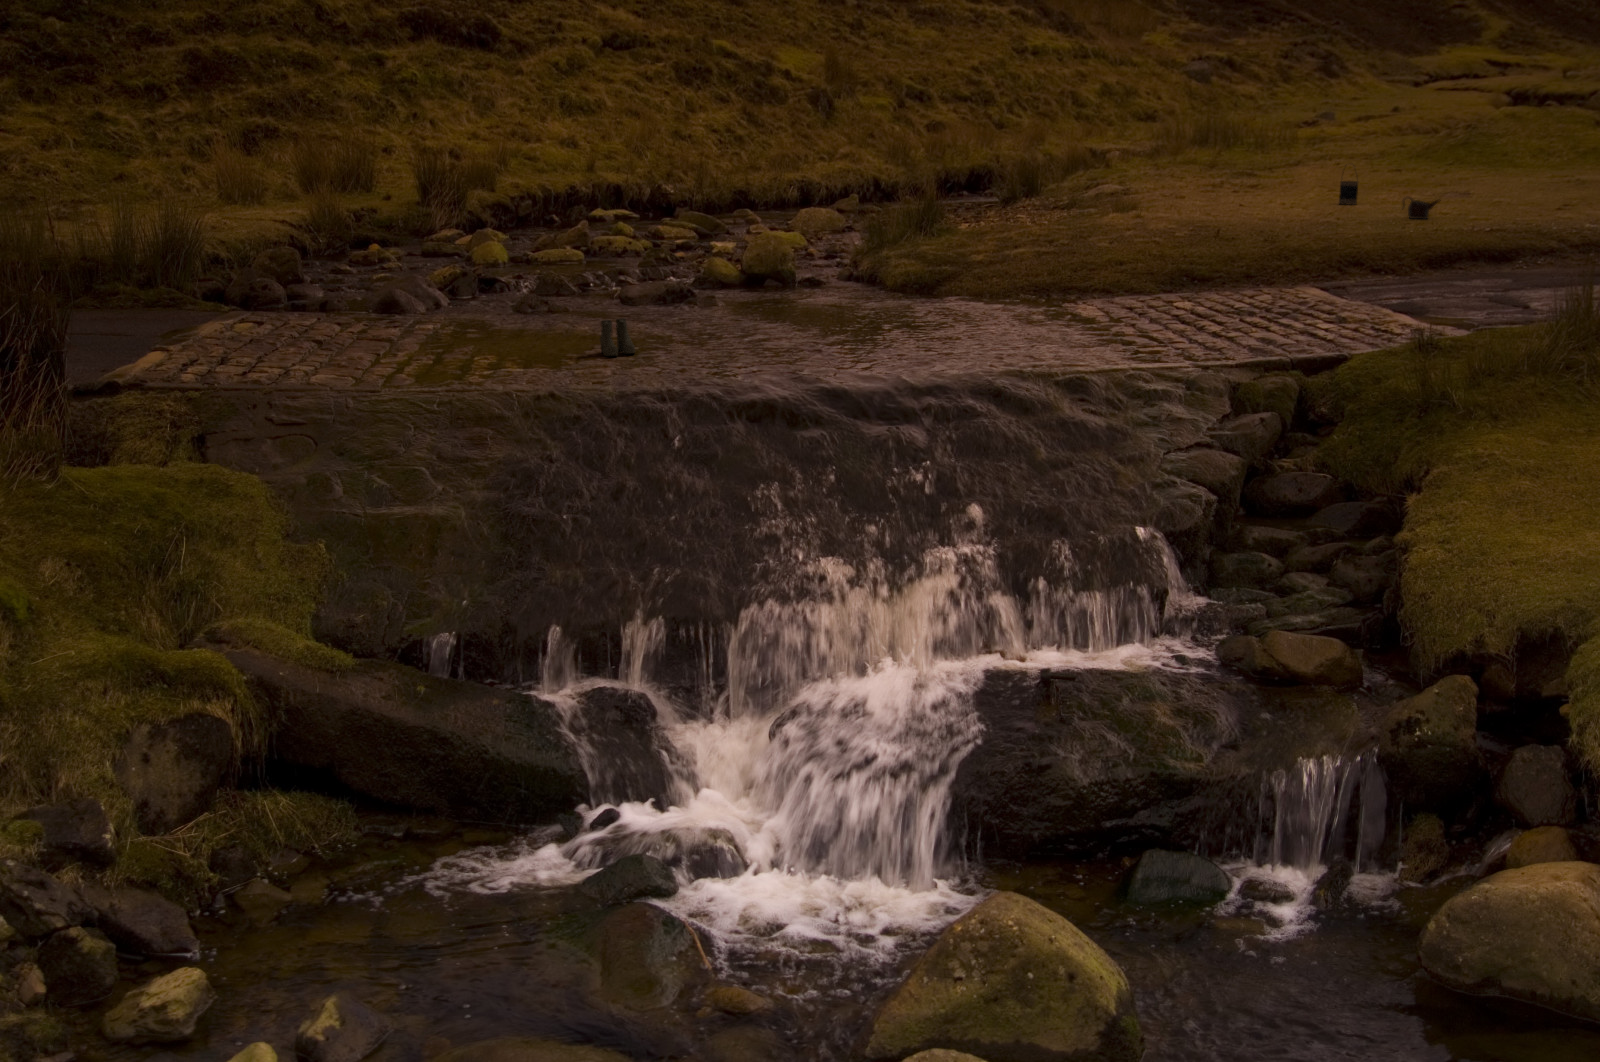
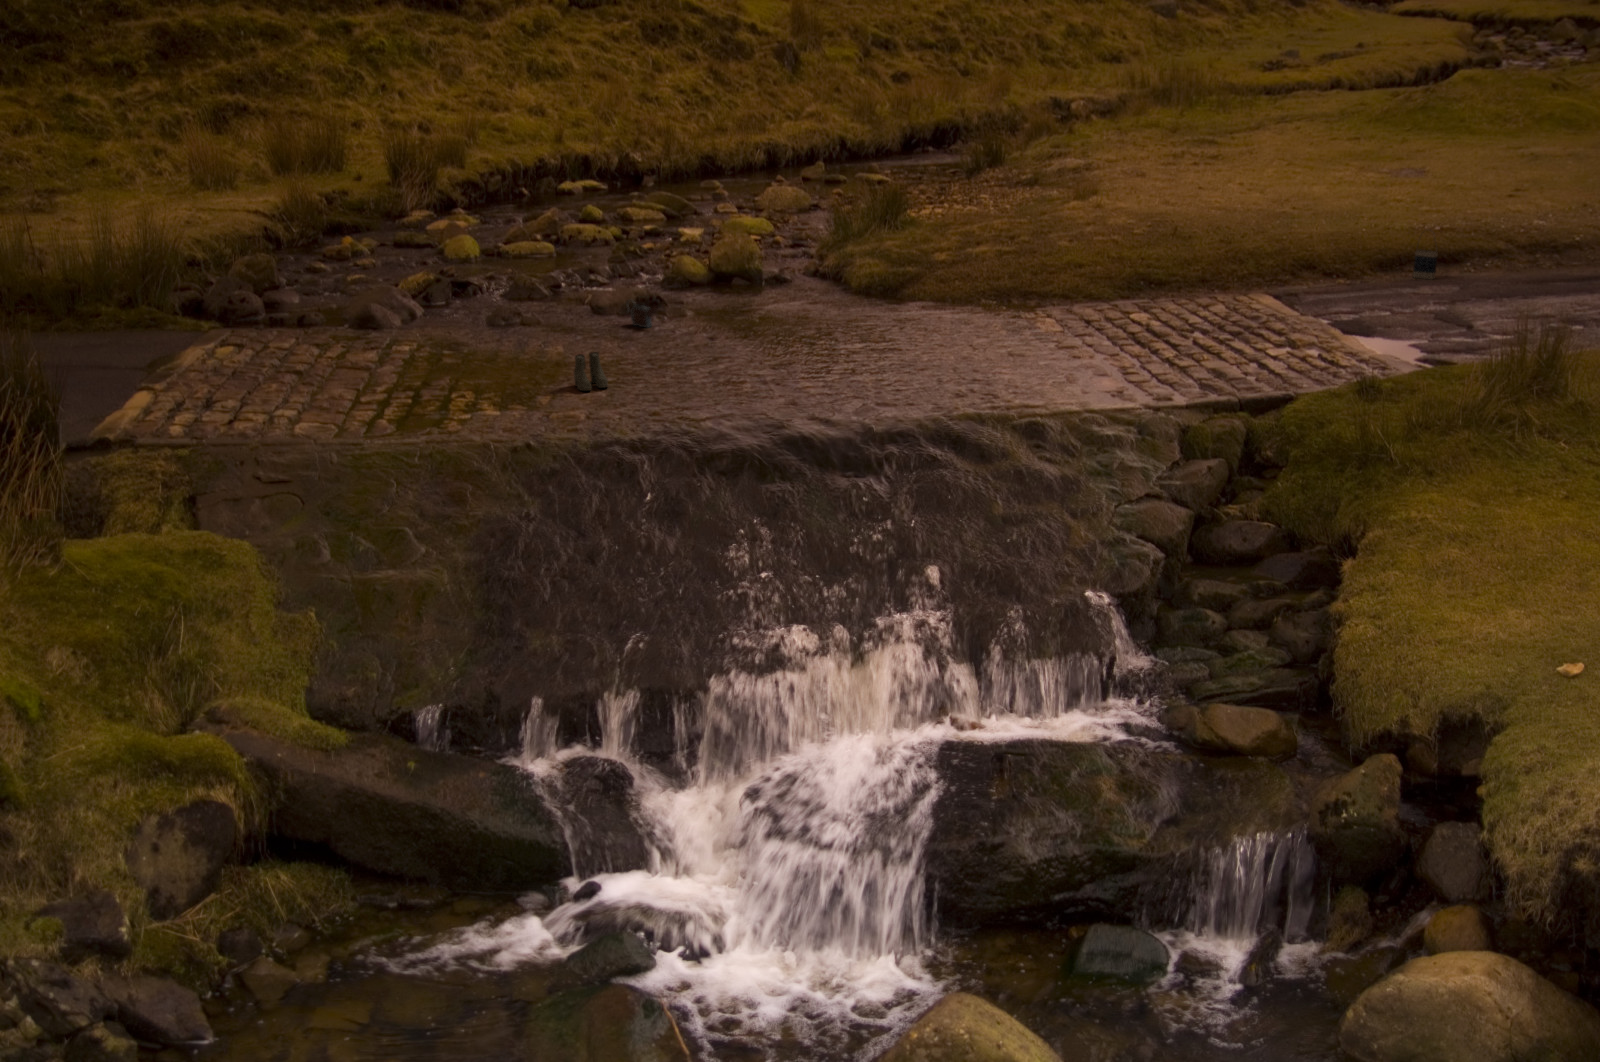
bag: present [1339,165,1358,205] -> present [1413,233,1438,279]
watering can: present [1403,198,1439,219] -> present [626,299,658,328]

